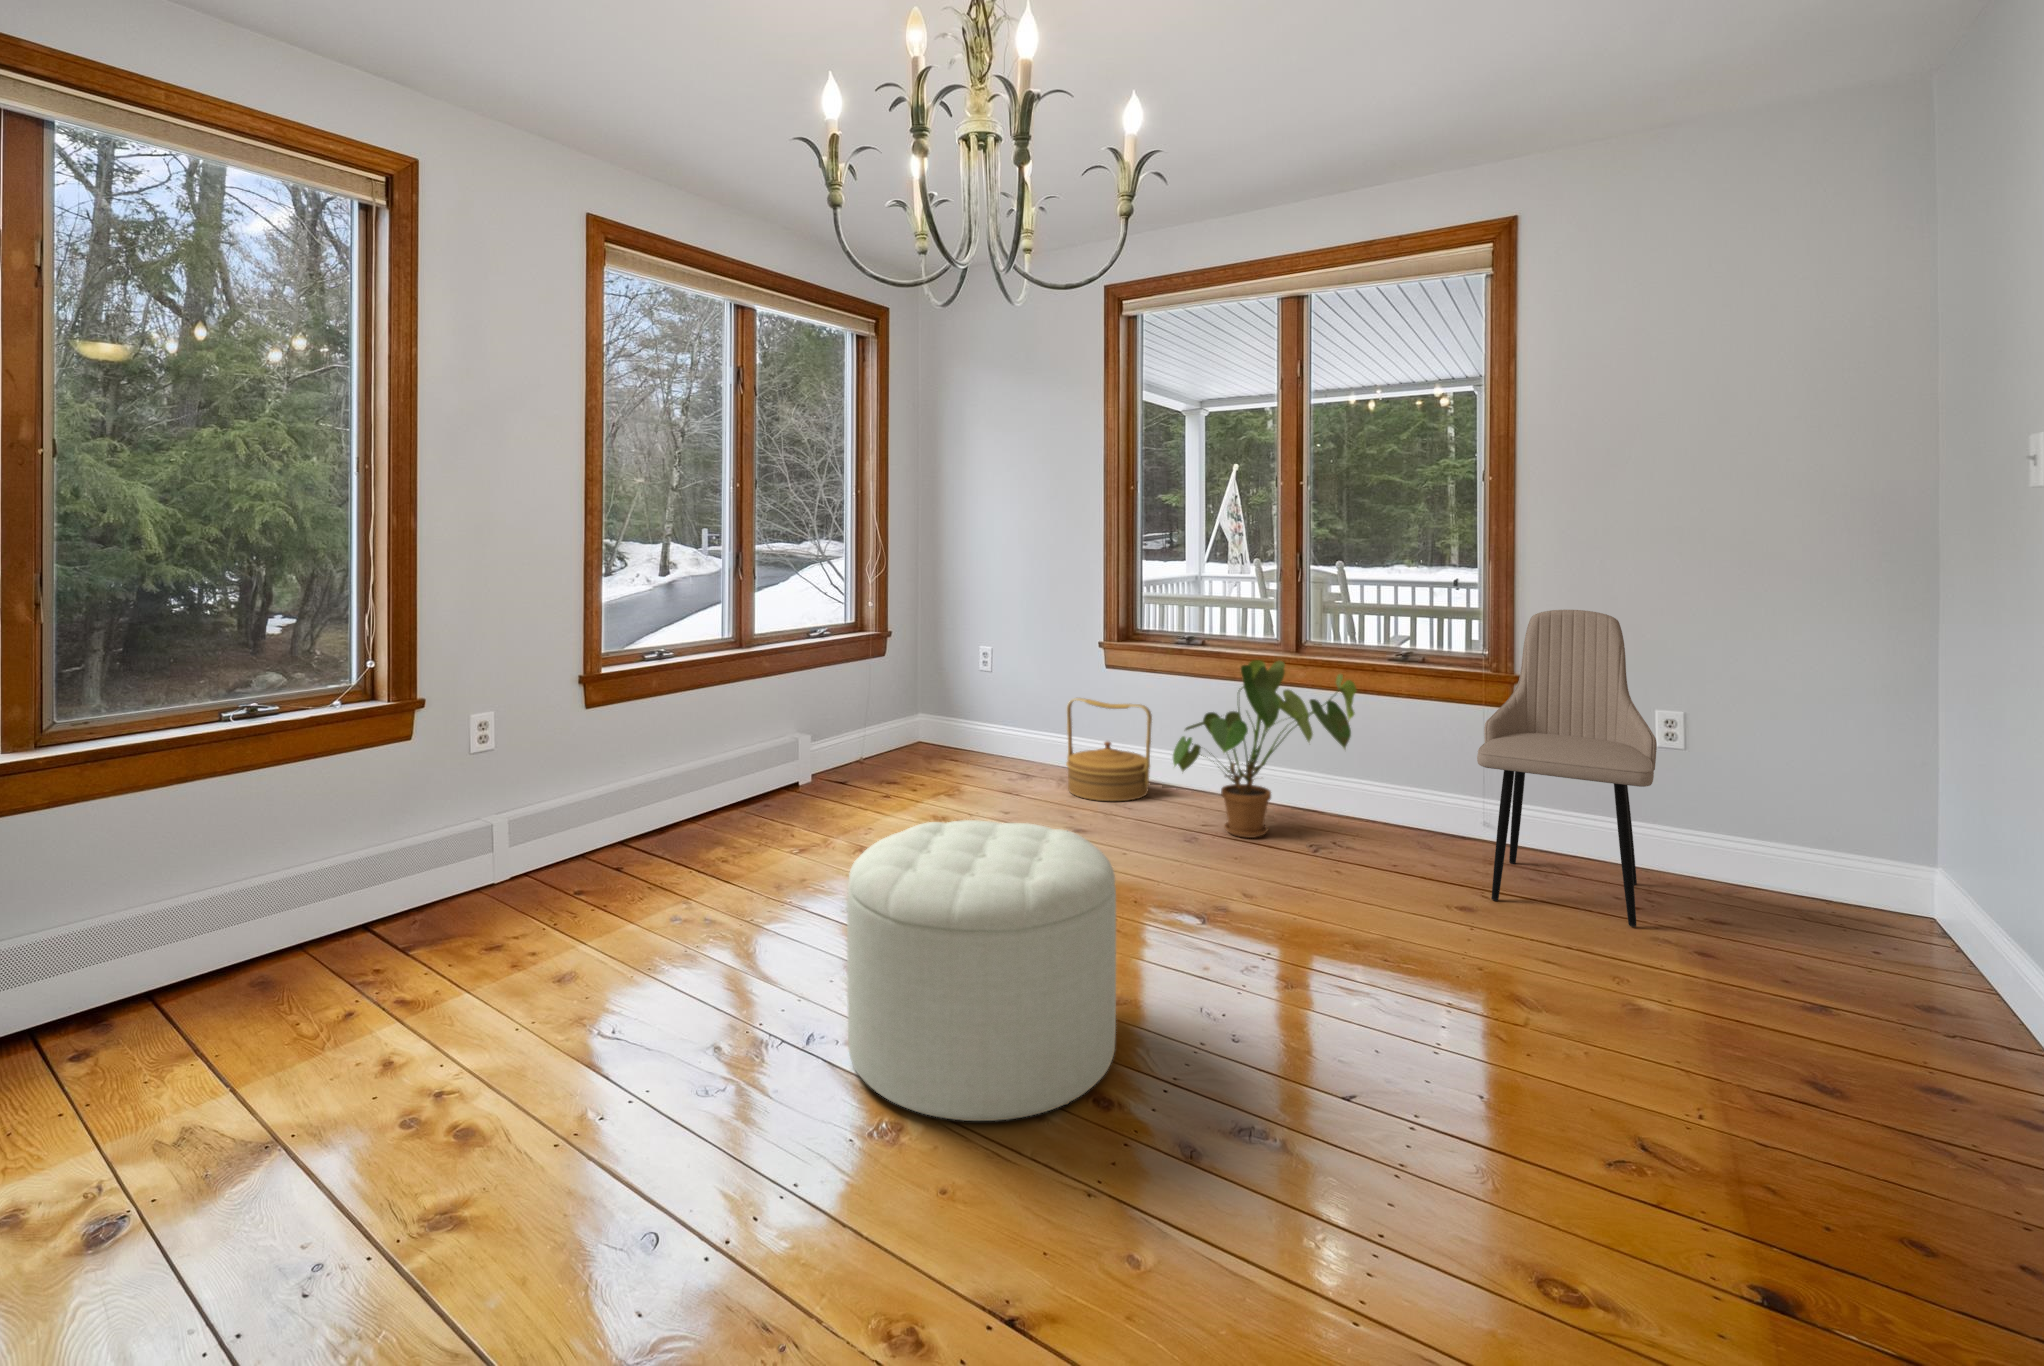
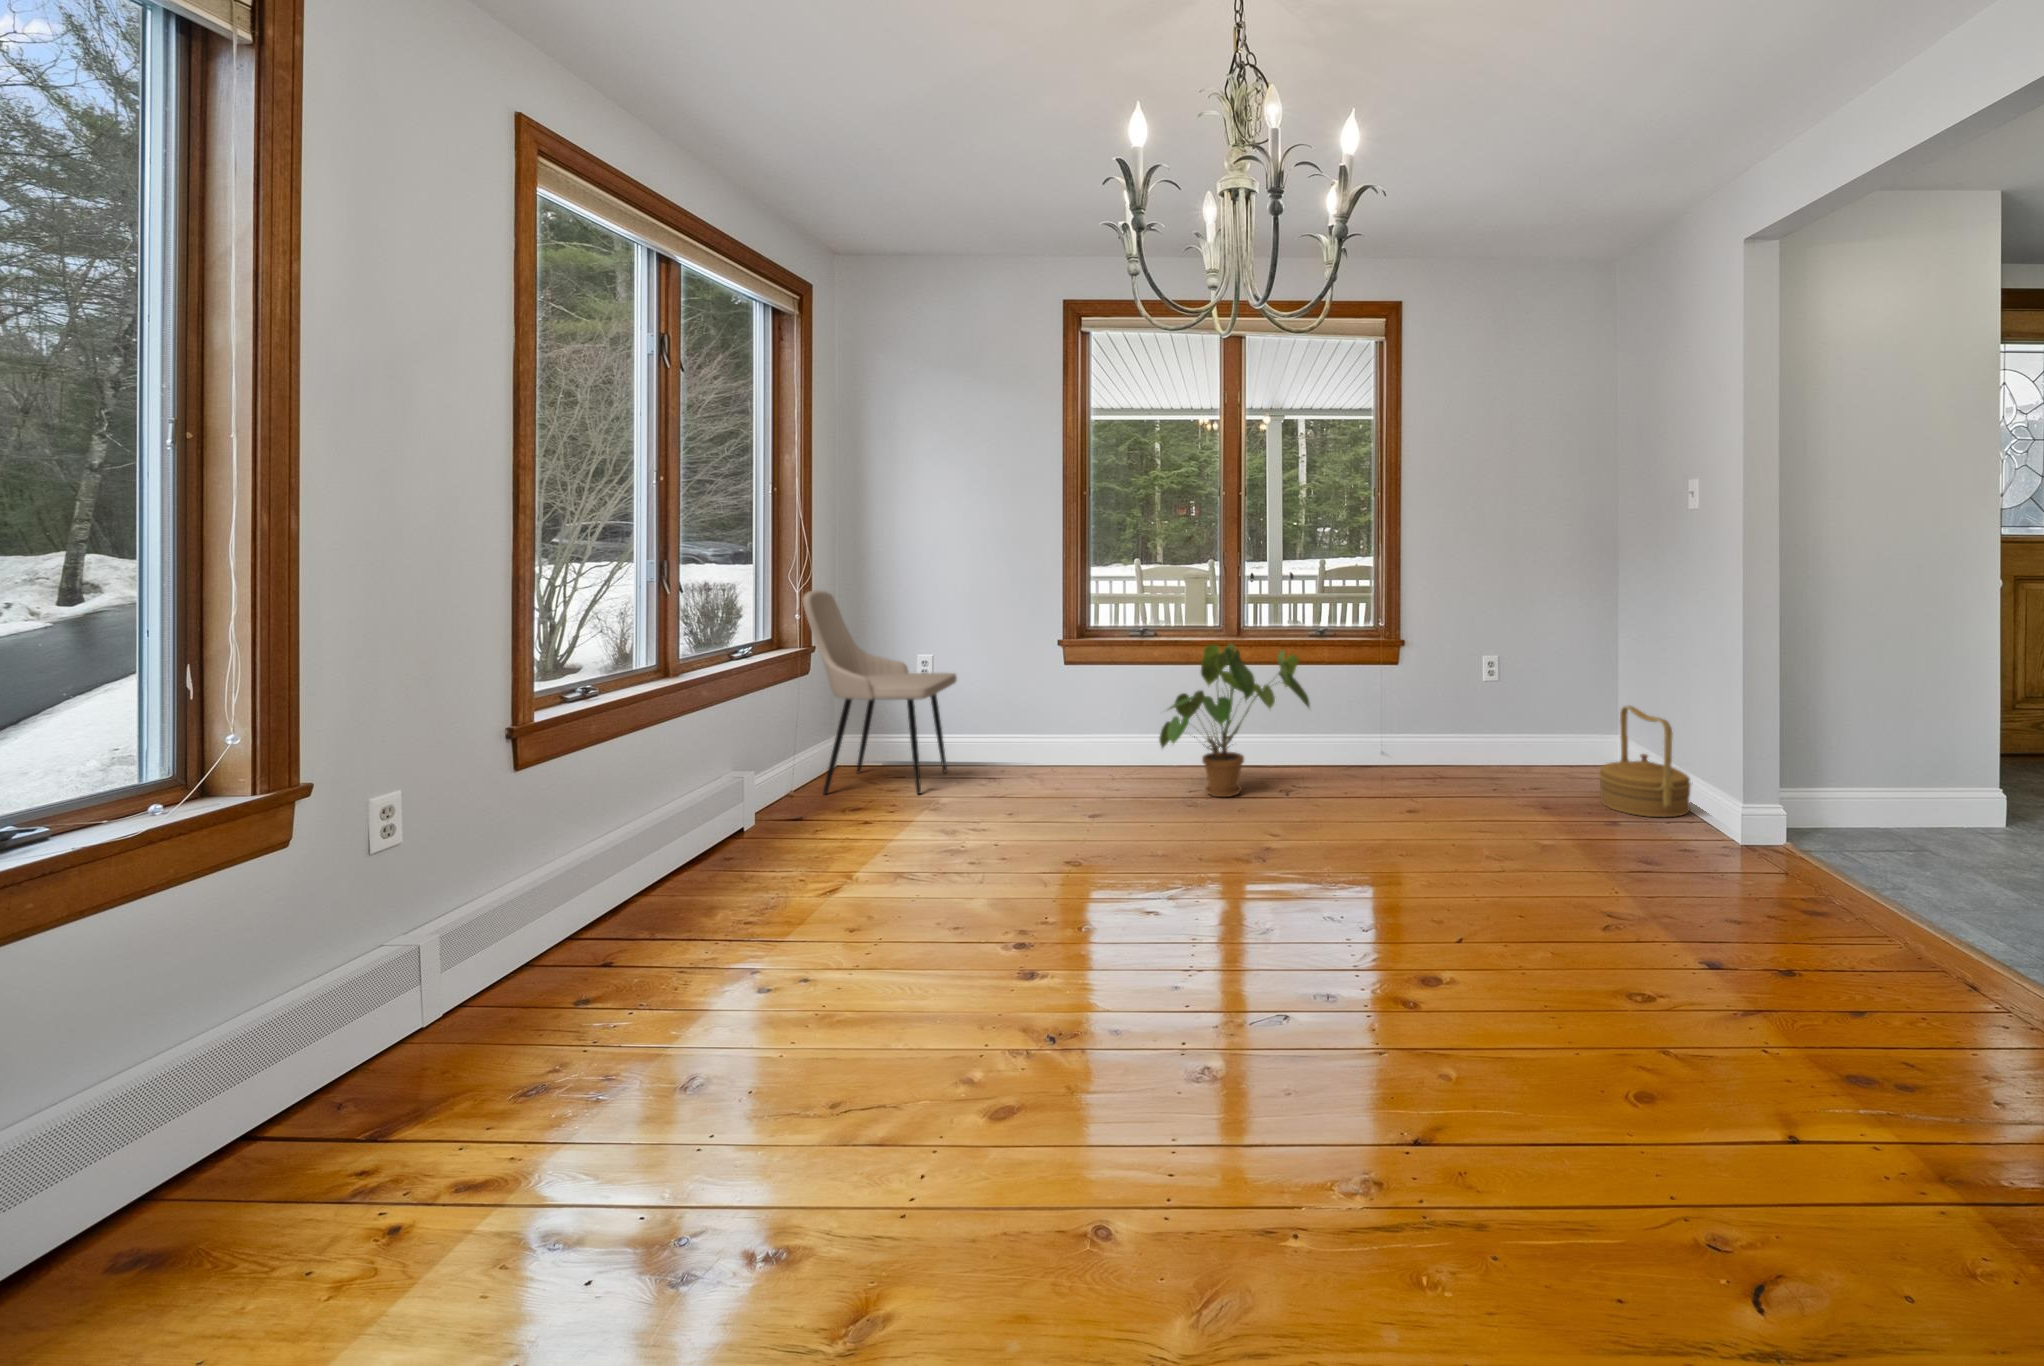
dining chair: present [1477,610,1657,927] -> present [802,590,957,794]
woven basket: present [1066,698,1152,801] -> present [1599,706,1691,817]
ottoman: present [847,820,1116,1121] -> none [1098,800,1348,1081]

